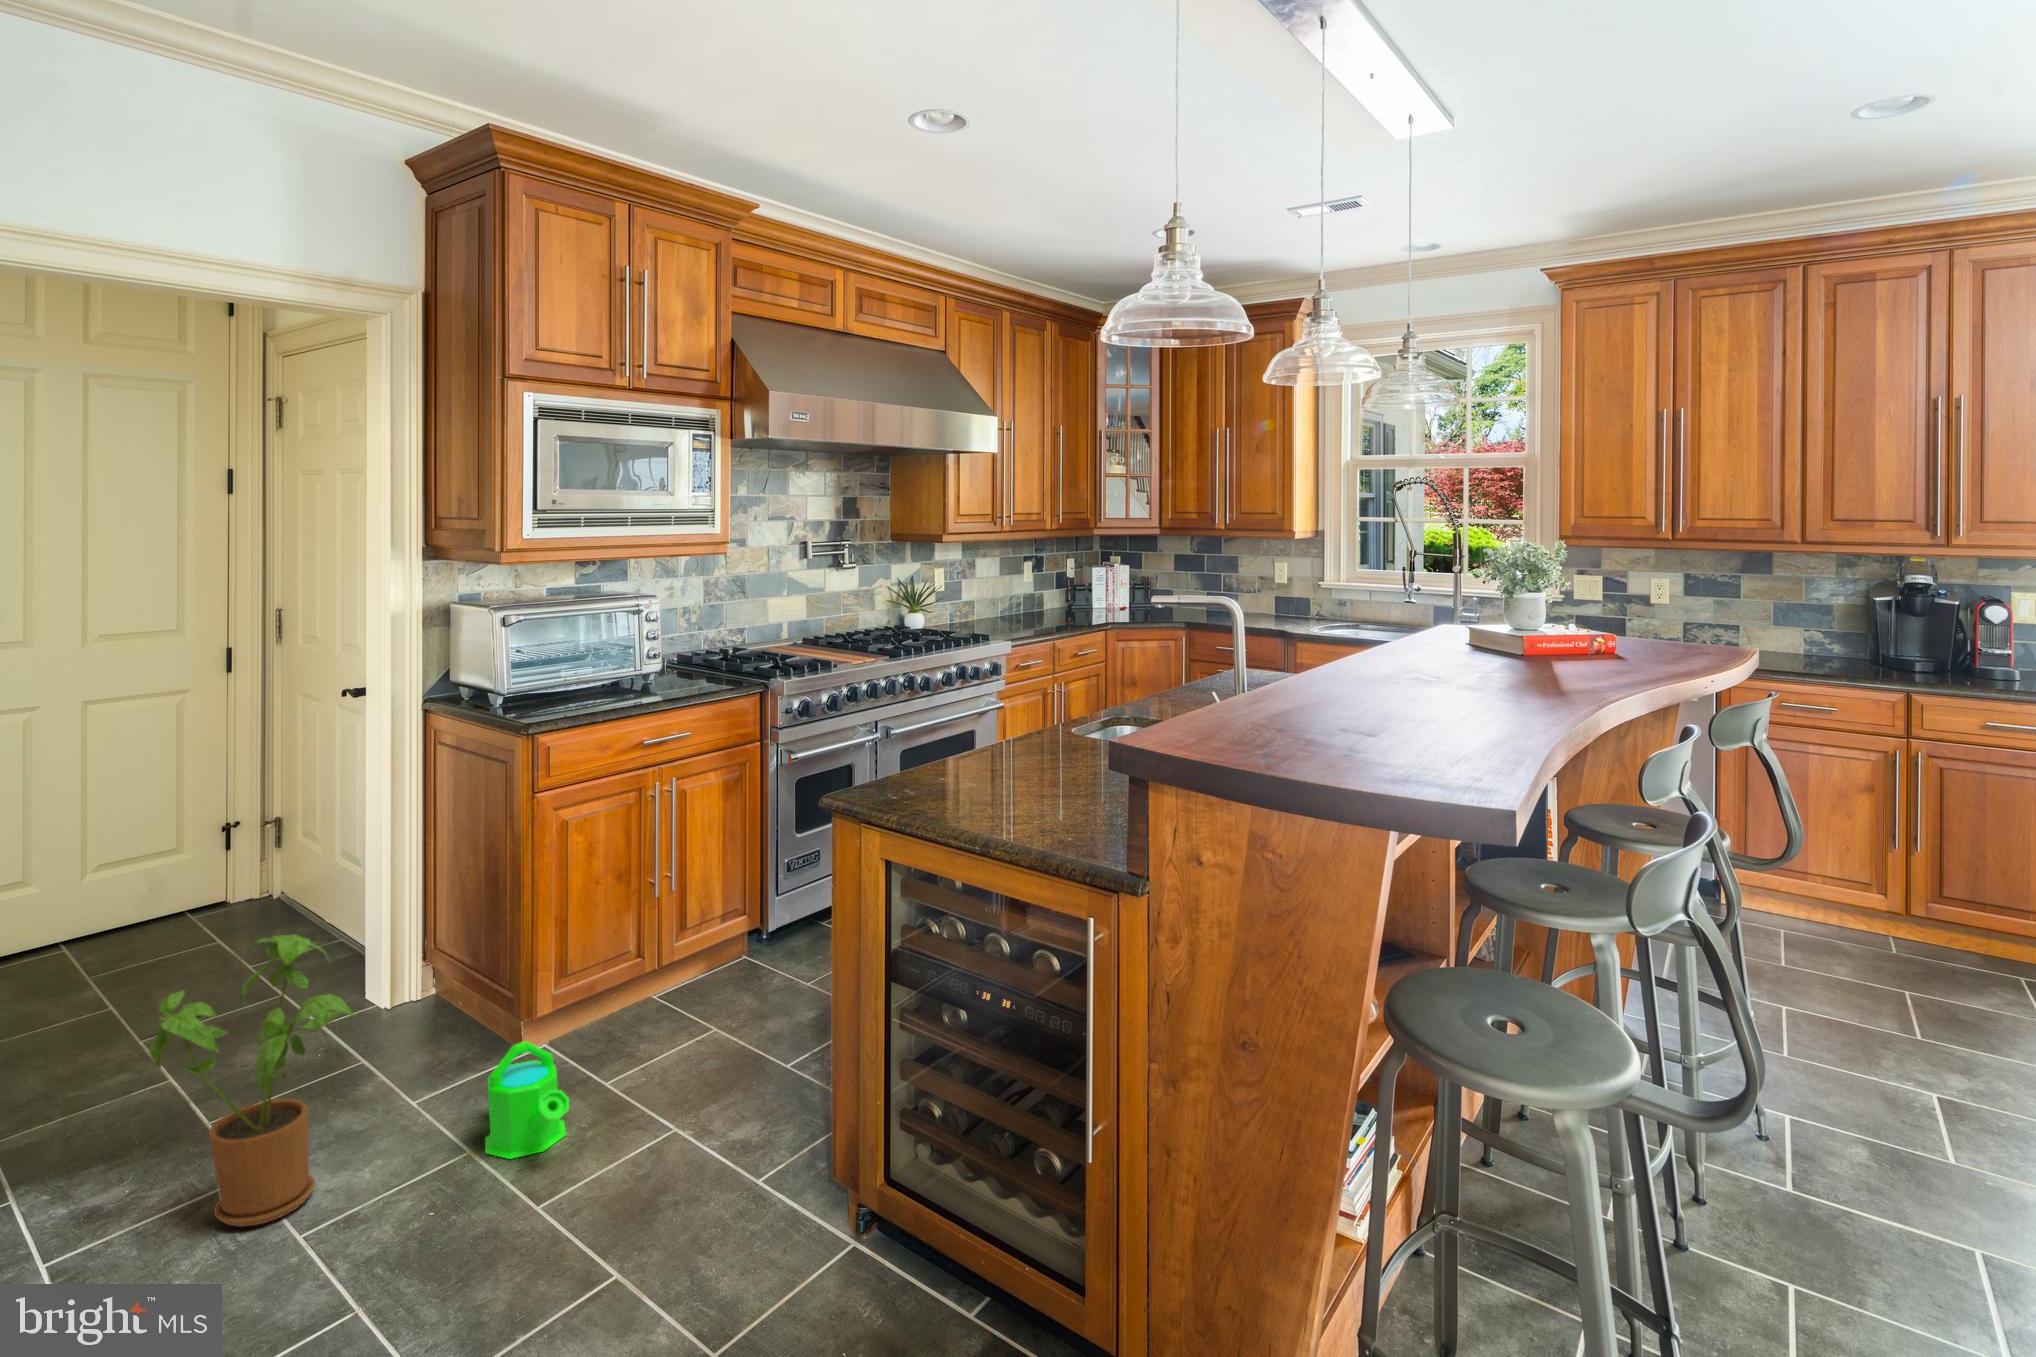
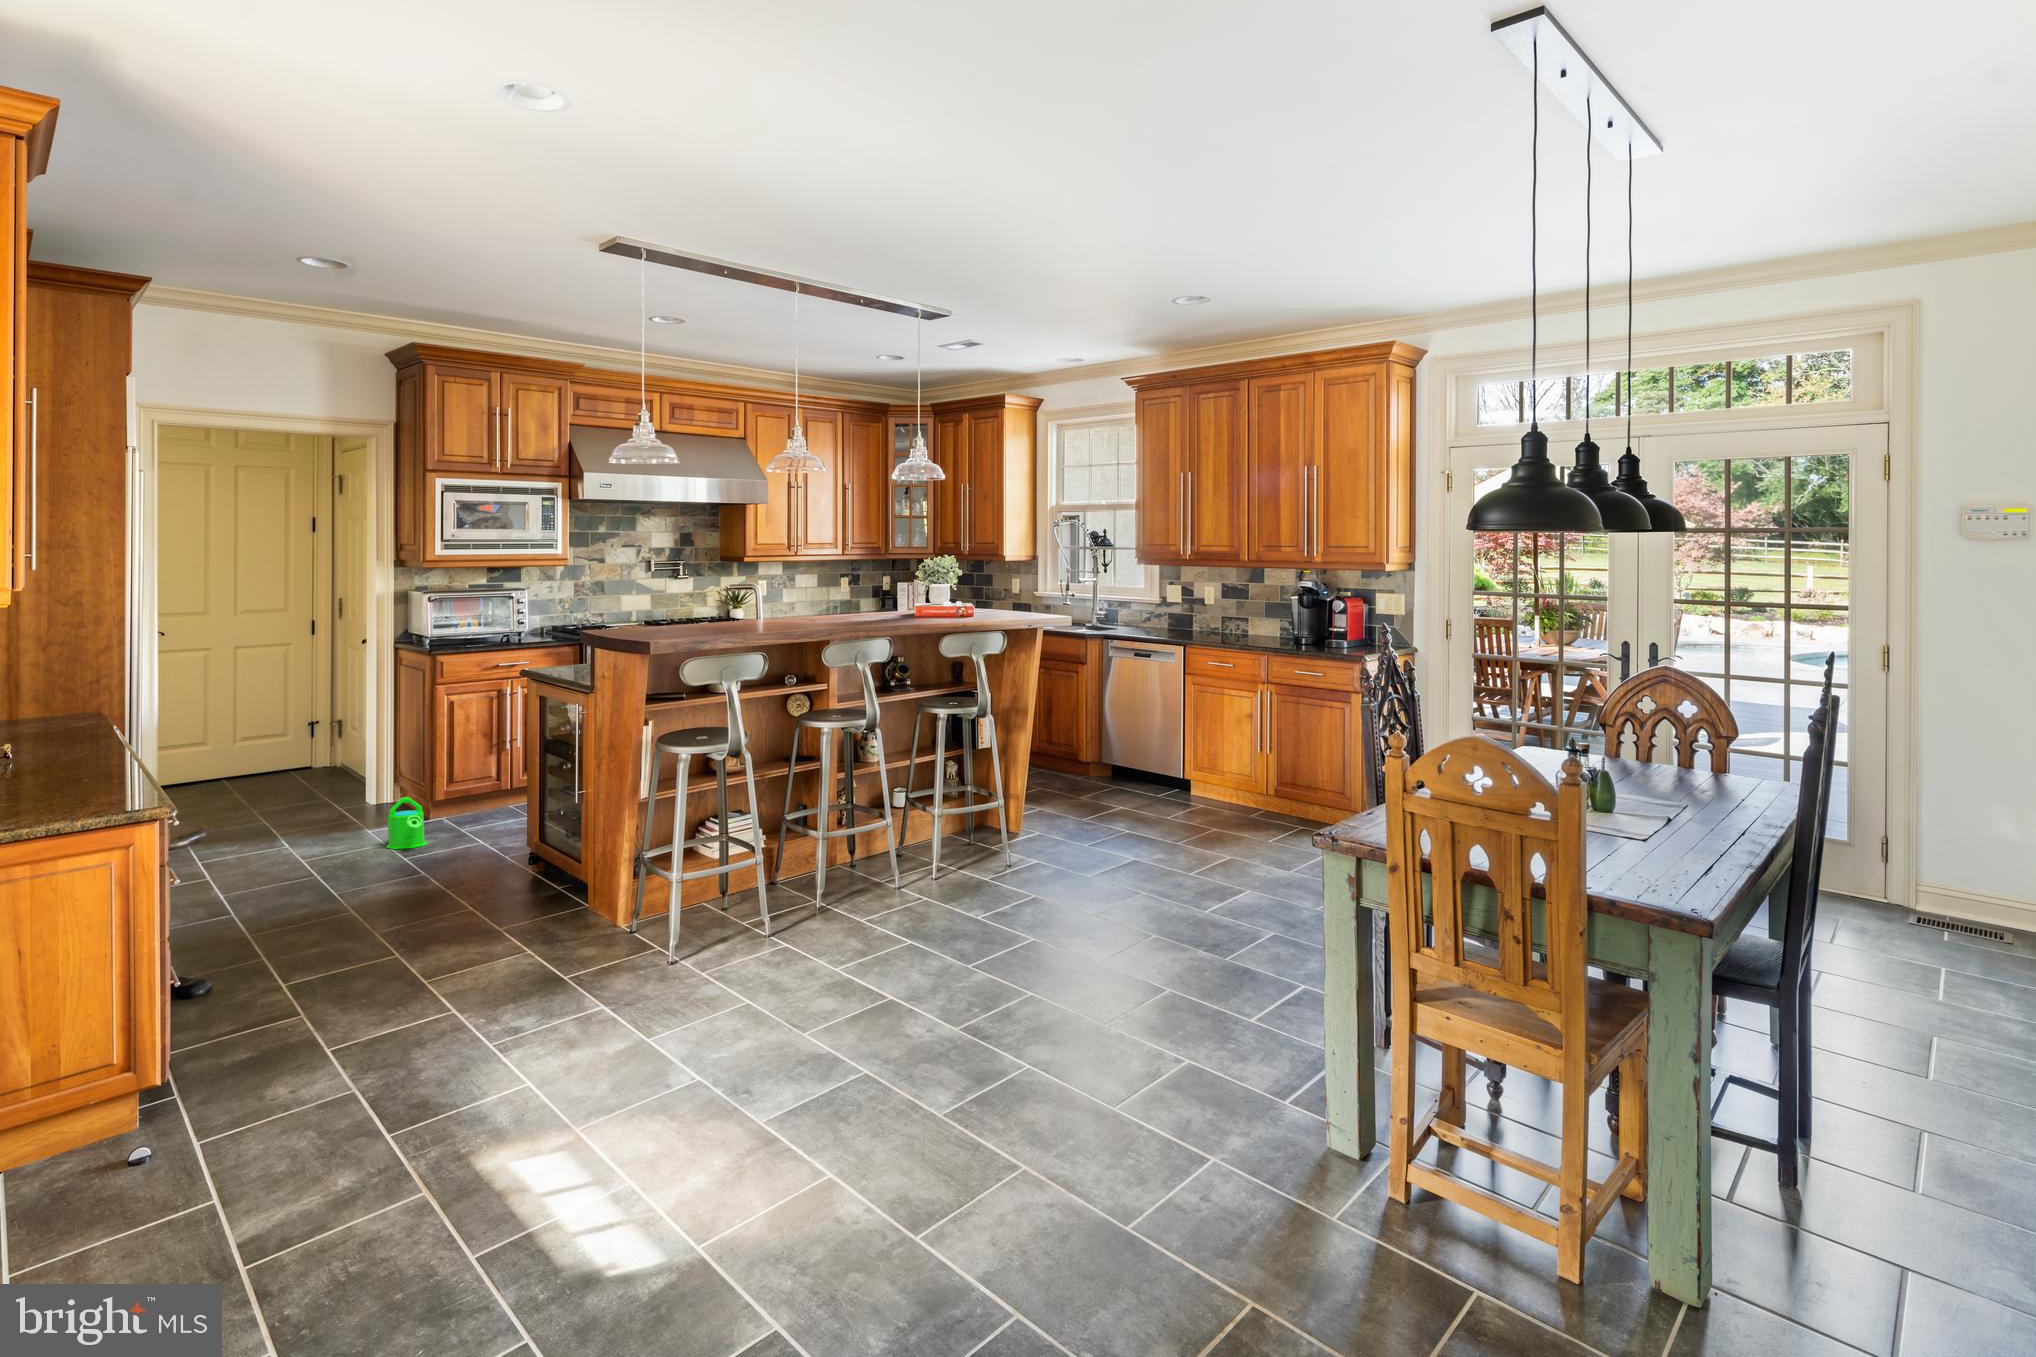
house plant: present [149,935,355,1227] -> none [240,733,326,858]

